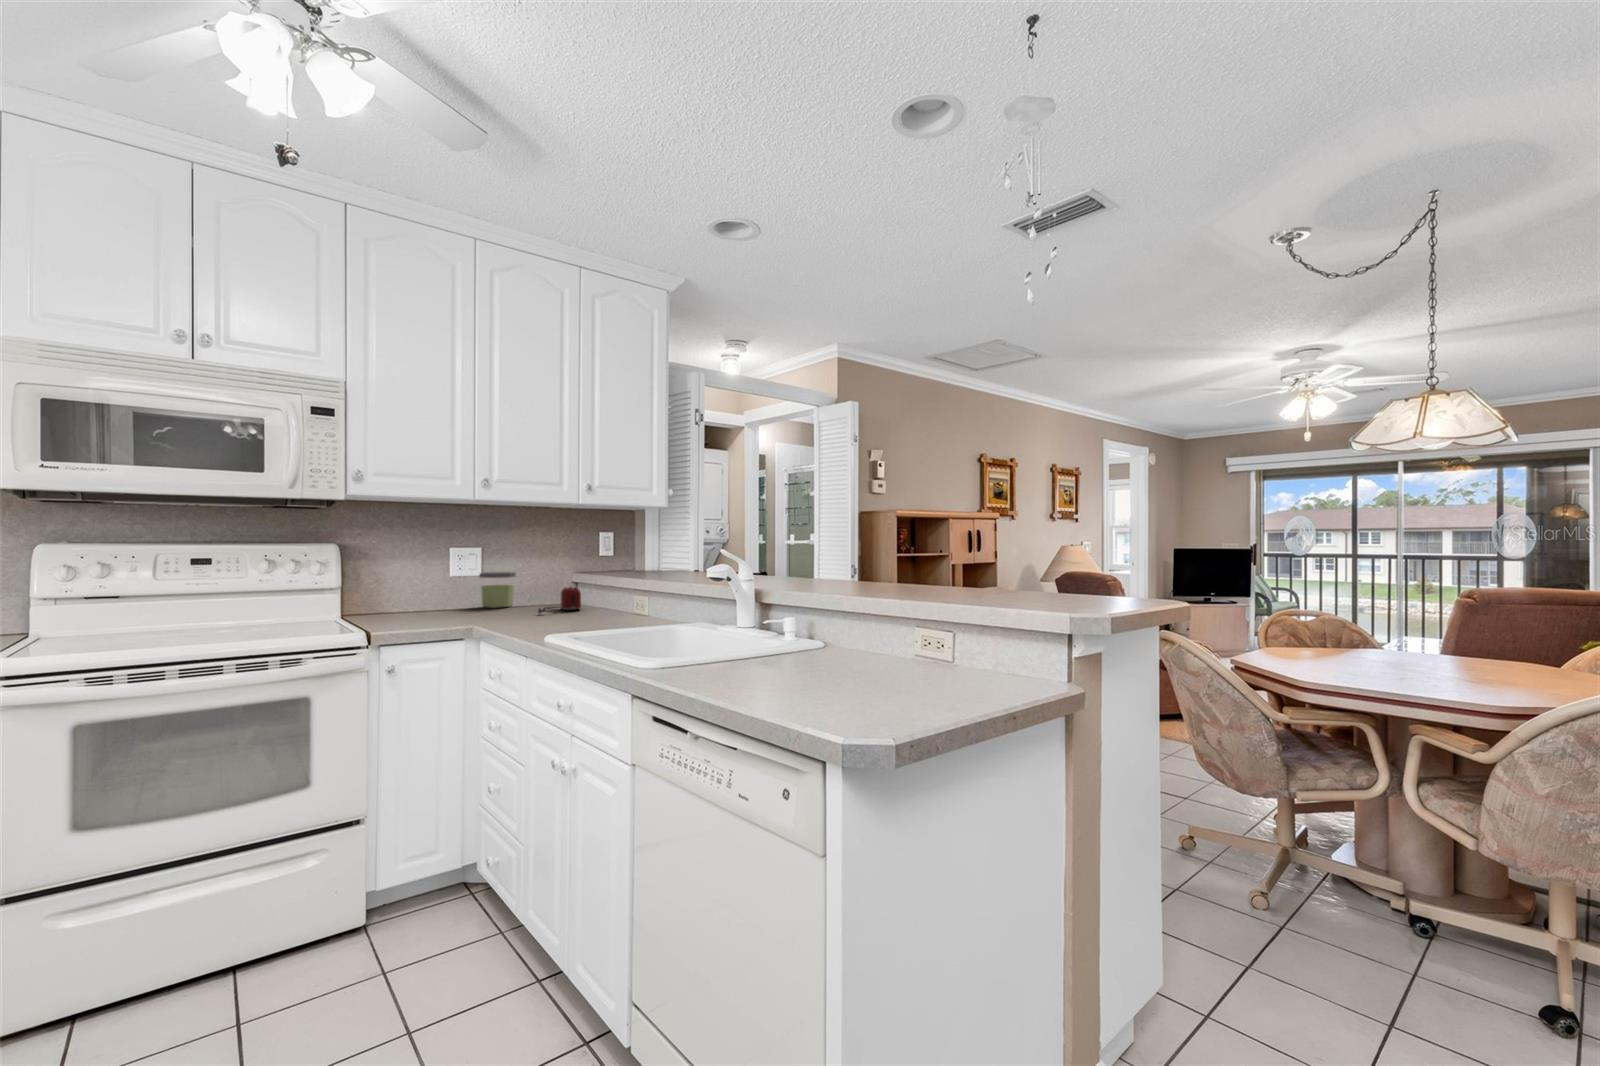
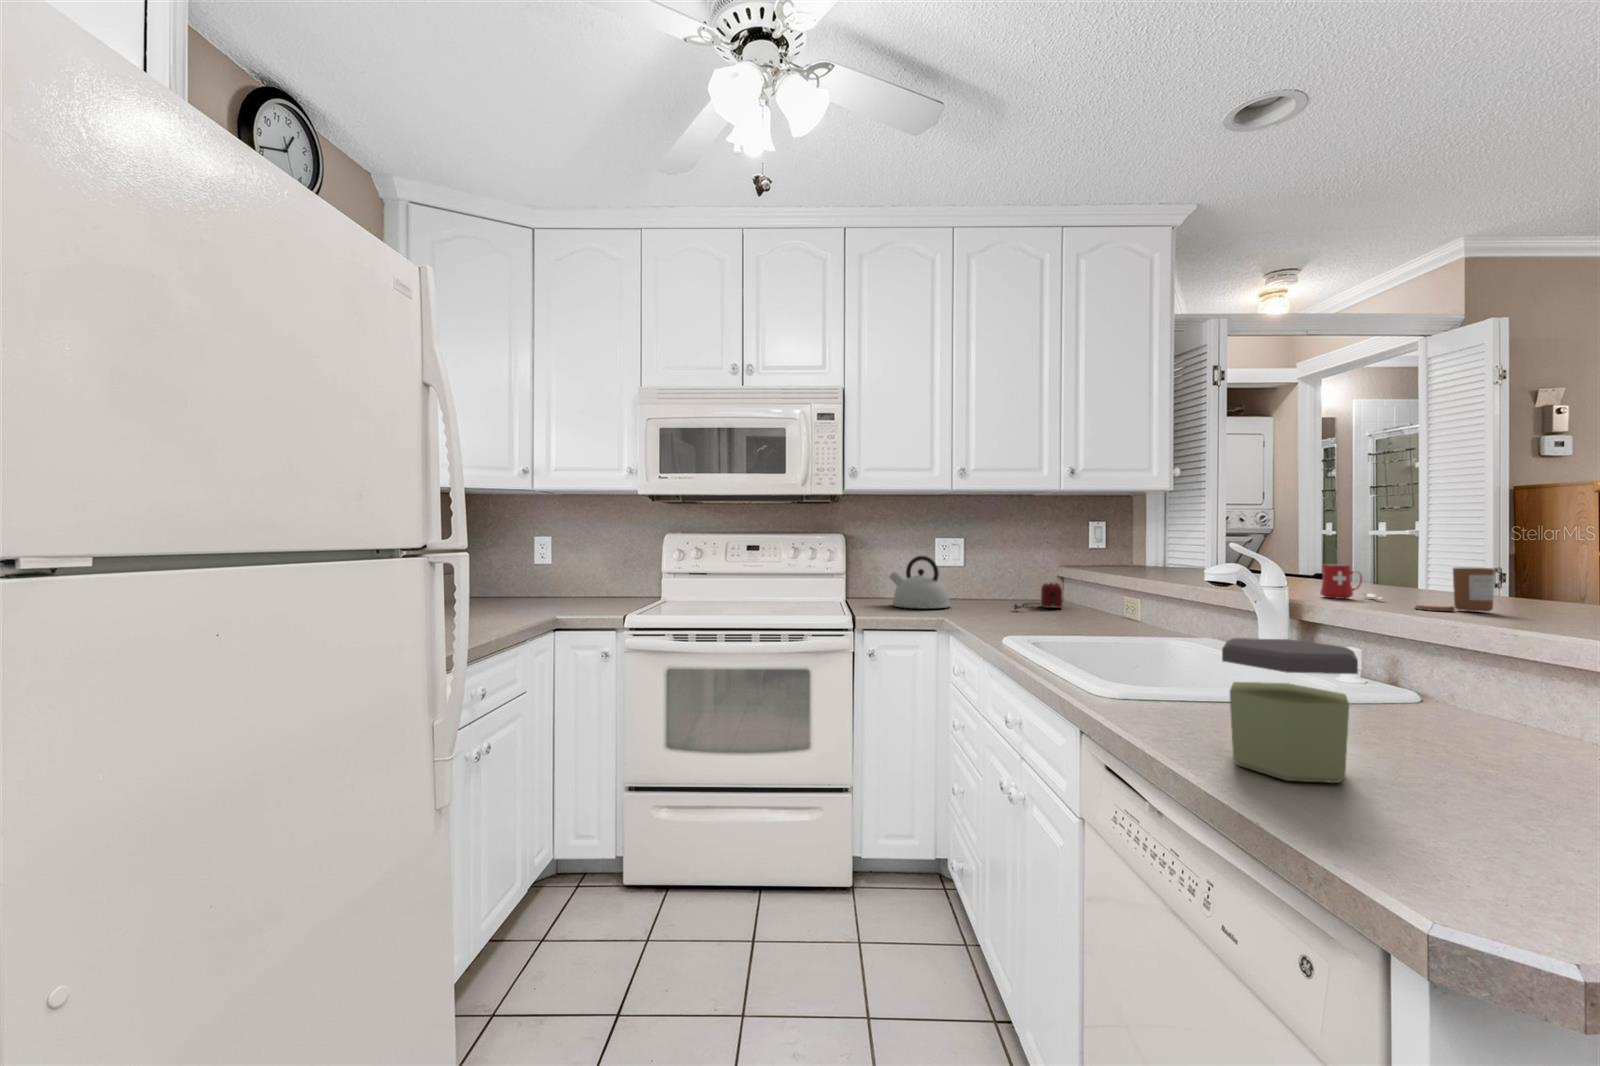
mug: none [769,563,804,587] -> present [1320,564,1382,599]
candle: none [819,563,854,591] -> present [1415,567,1495,612]
kettle: none [401,565,473,620] -> present [890,556,950,609]
jar: present [479,572,516,608] -> present [1222,638,1358,783]

